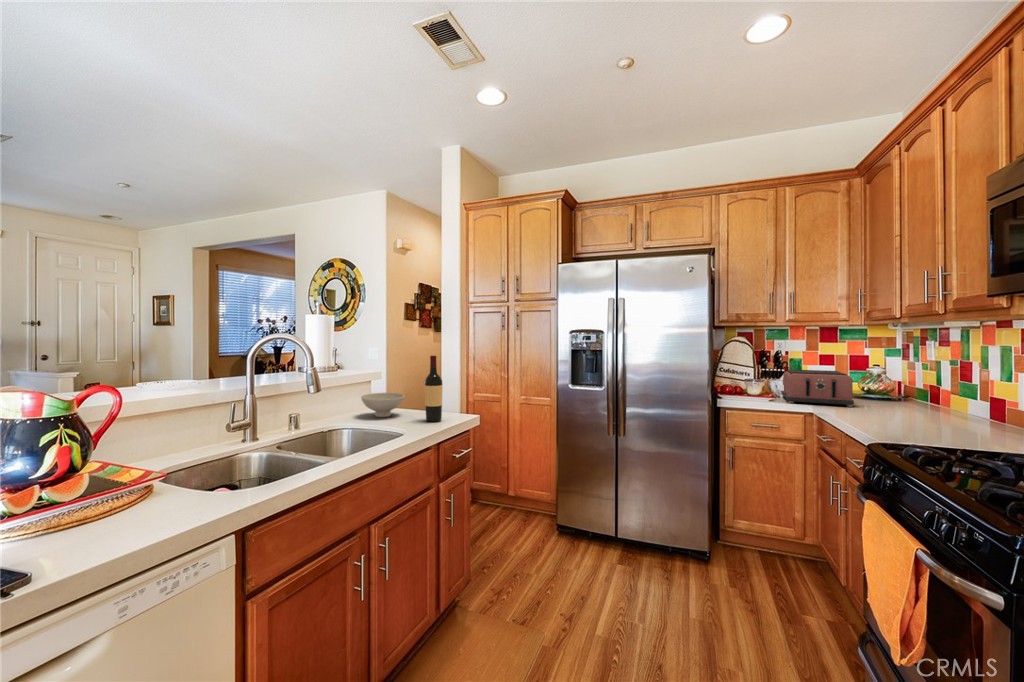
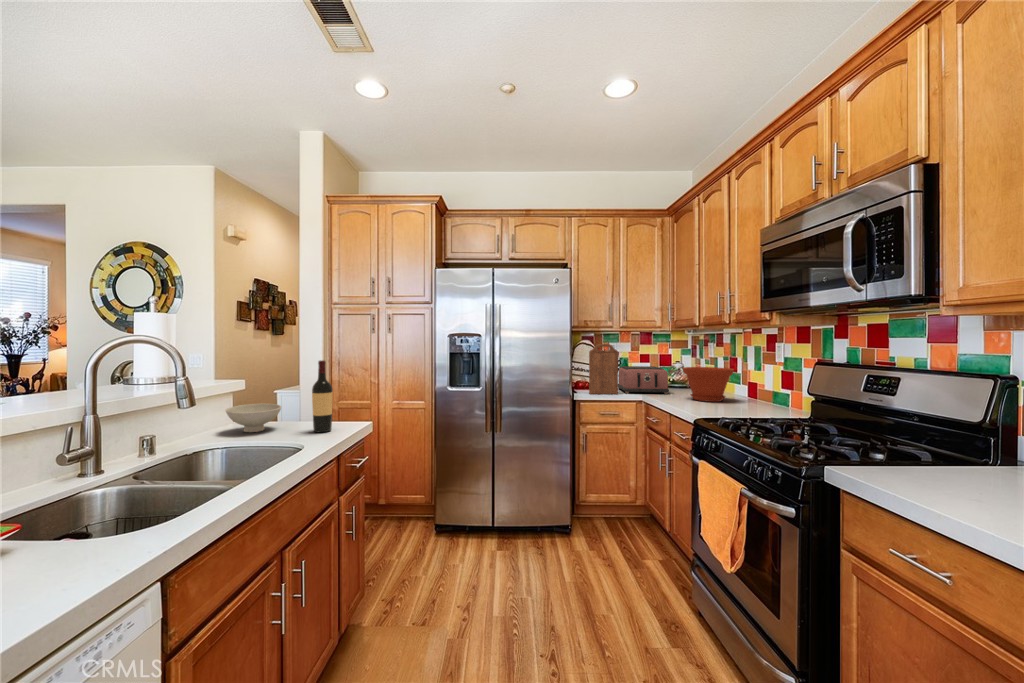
cutting board: none [737,342,777,403] -> present [589,344,618,394]
plant pot: none [871,373,960,422] -> present [683,367,734,402]

